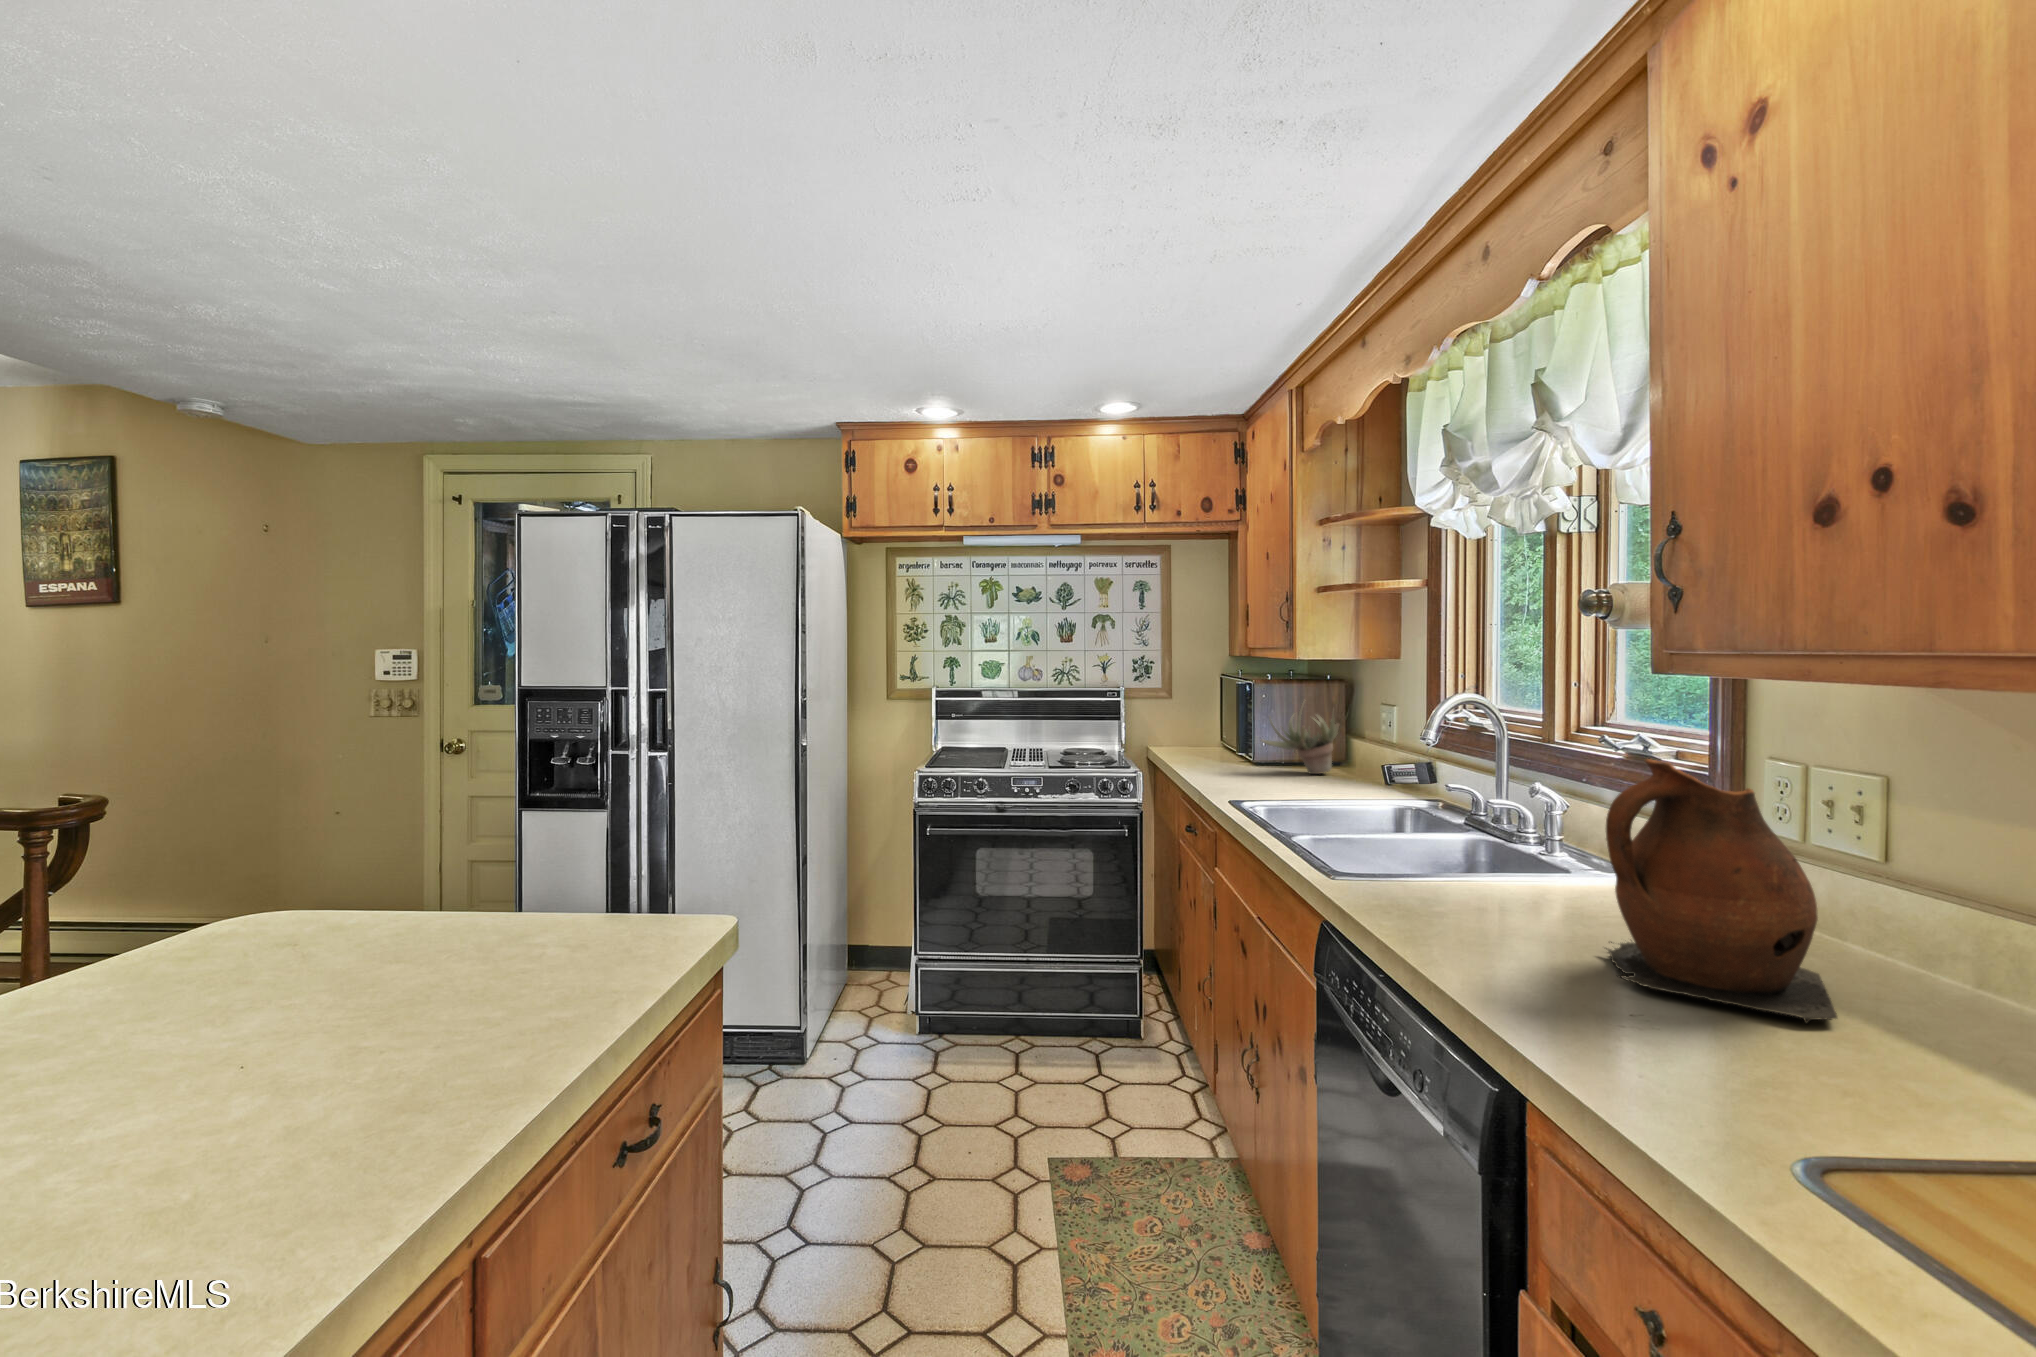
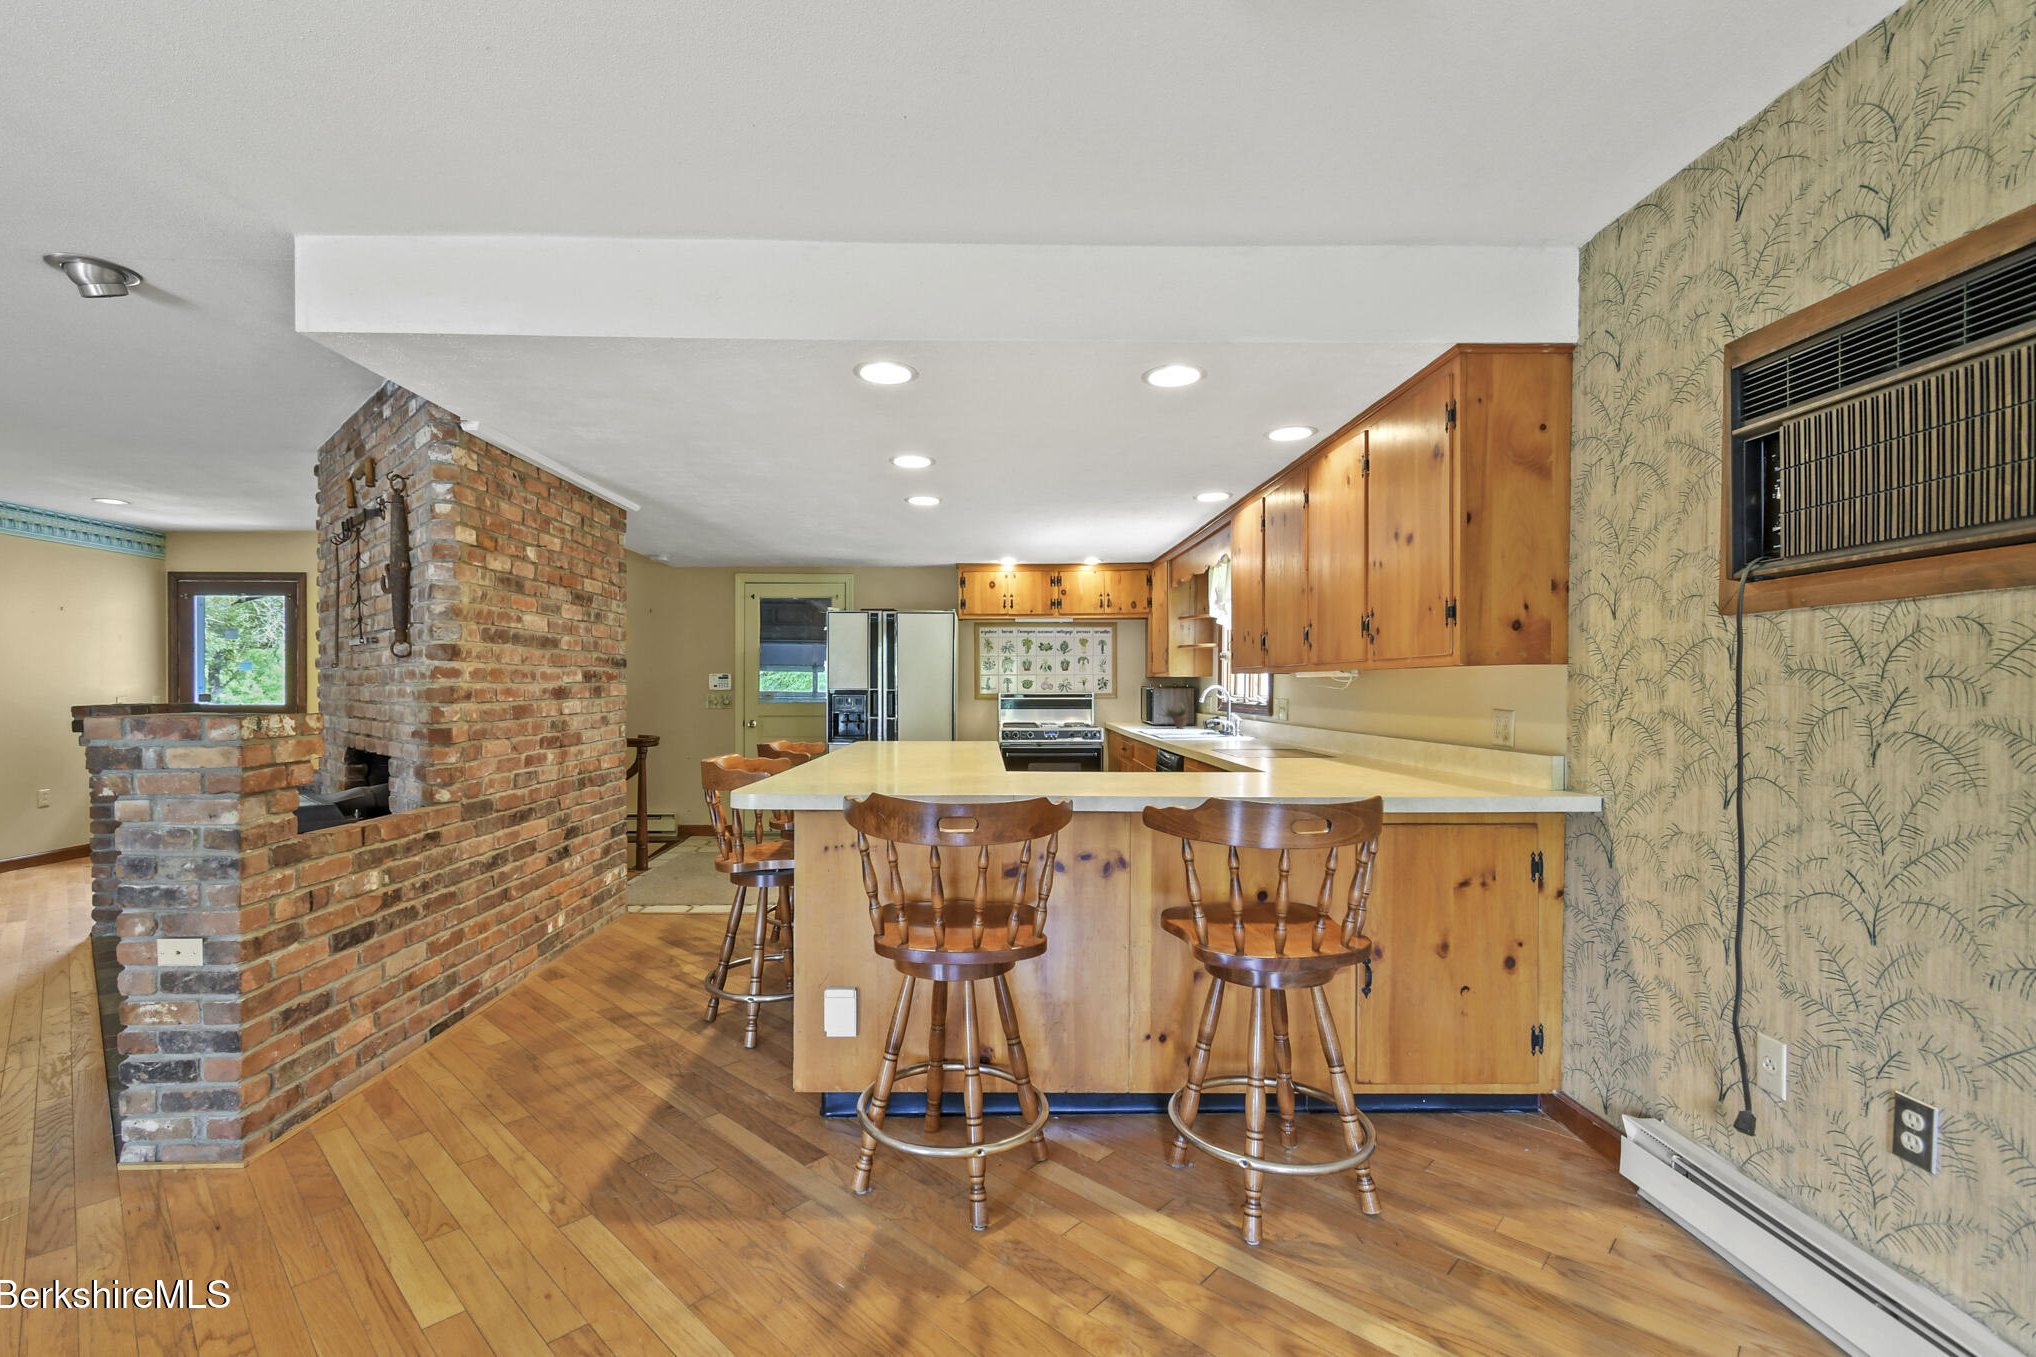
ceramic pitcher: present [1606,759,1838,1024] -> none [1215,696,1264,748]

